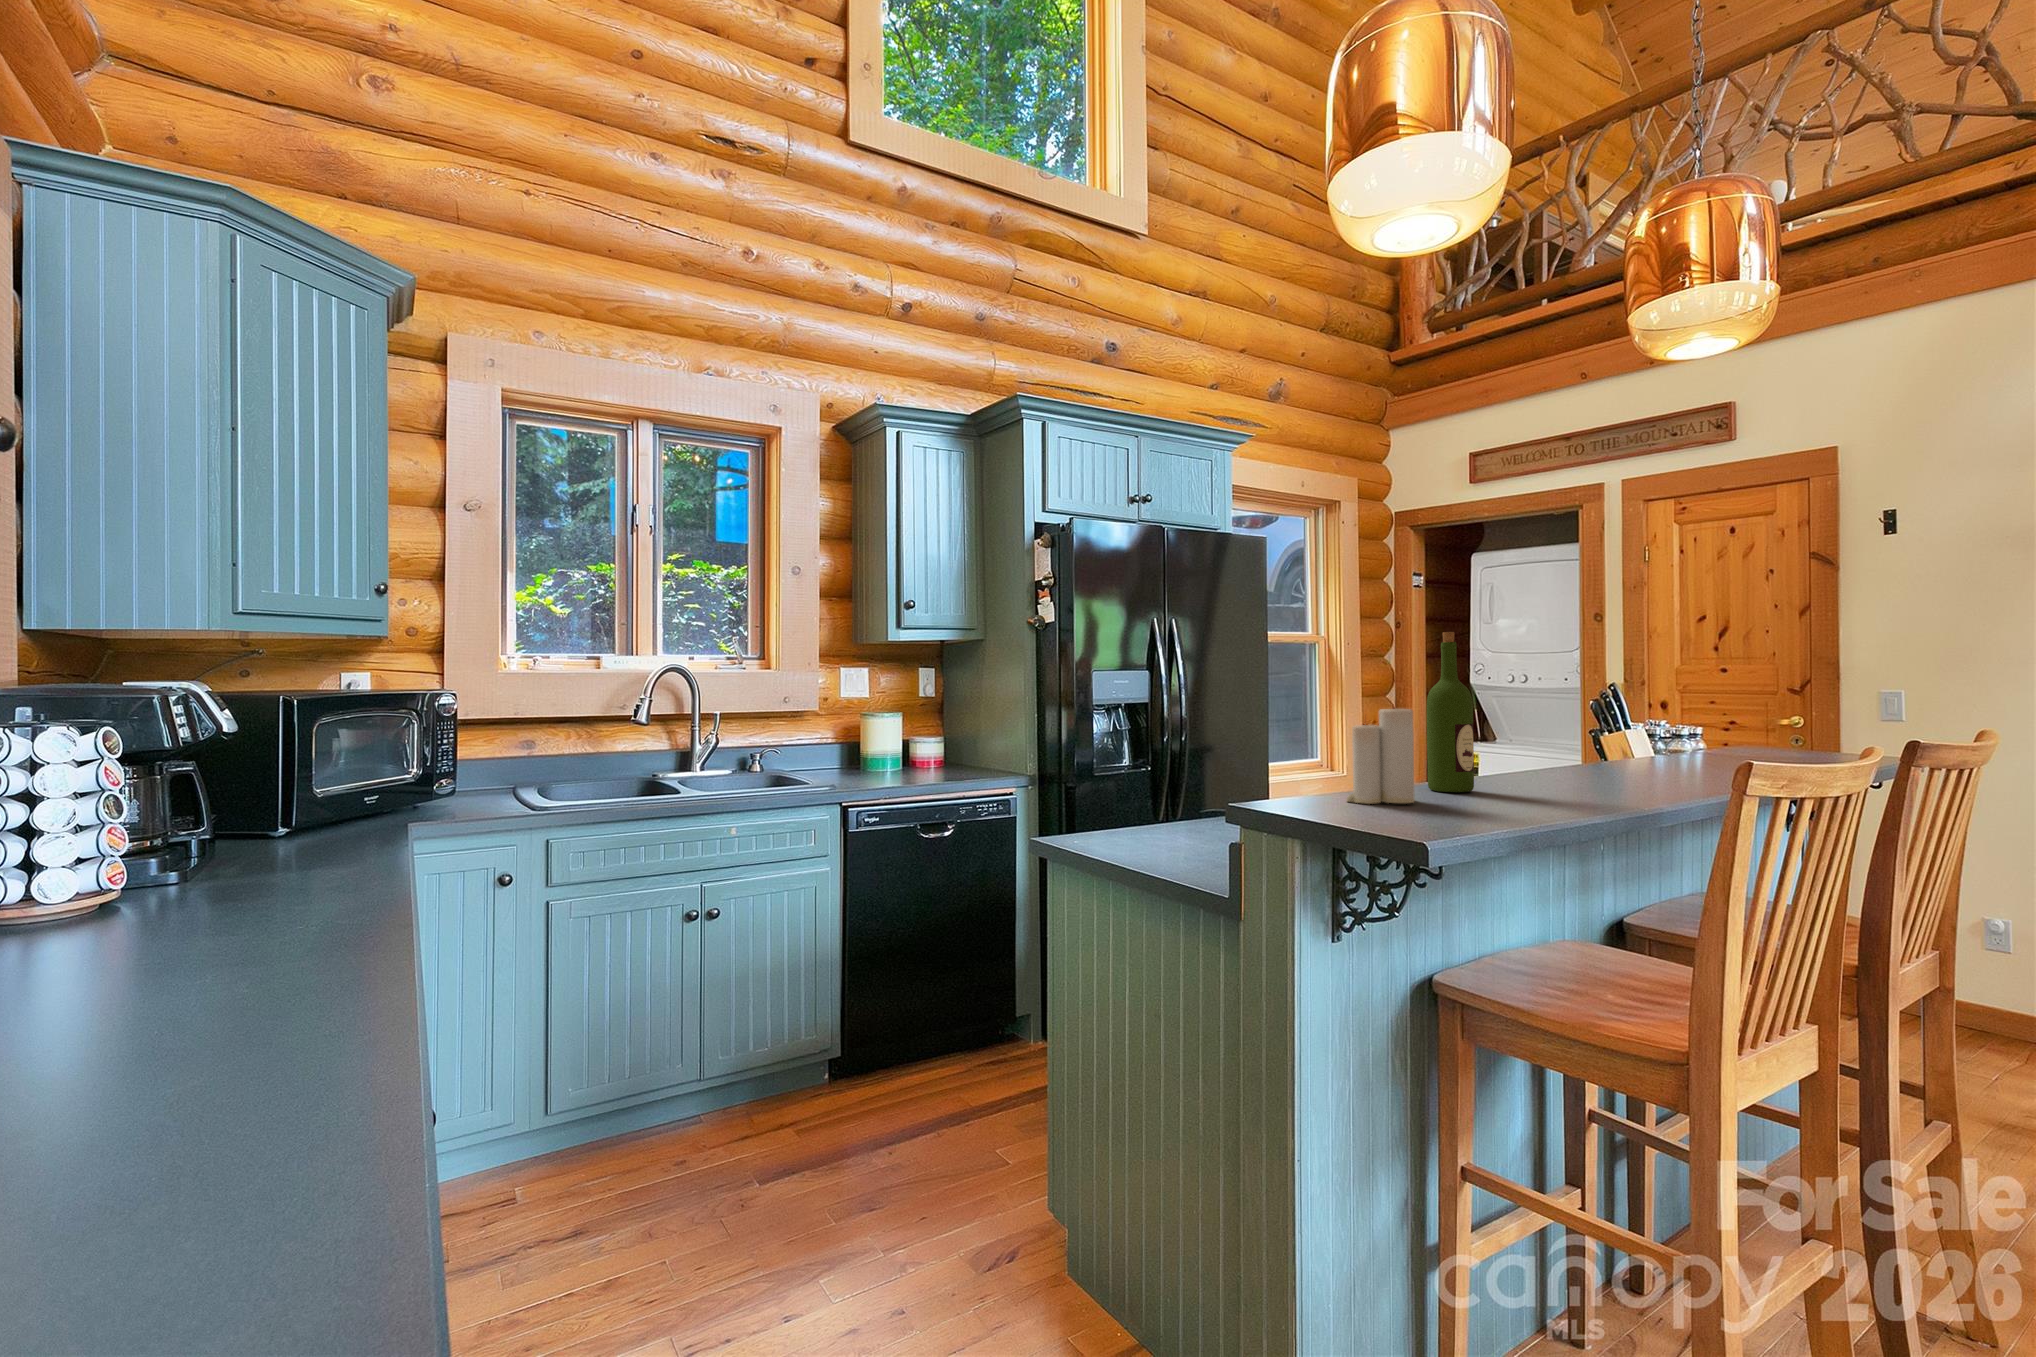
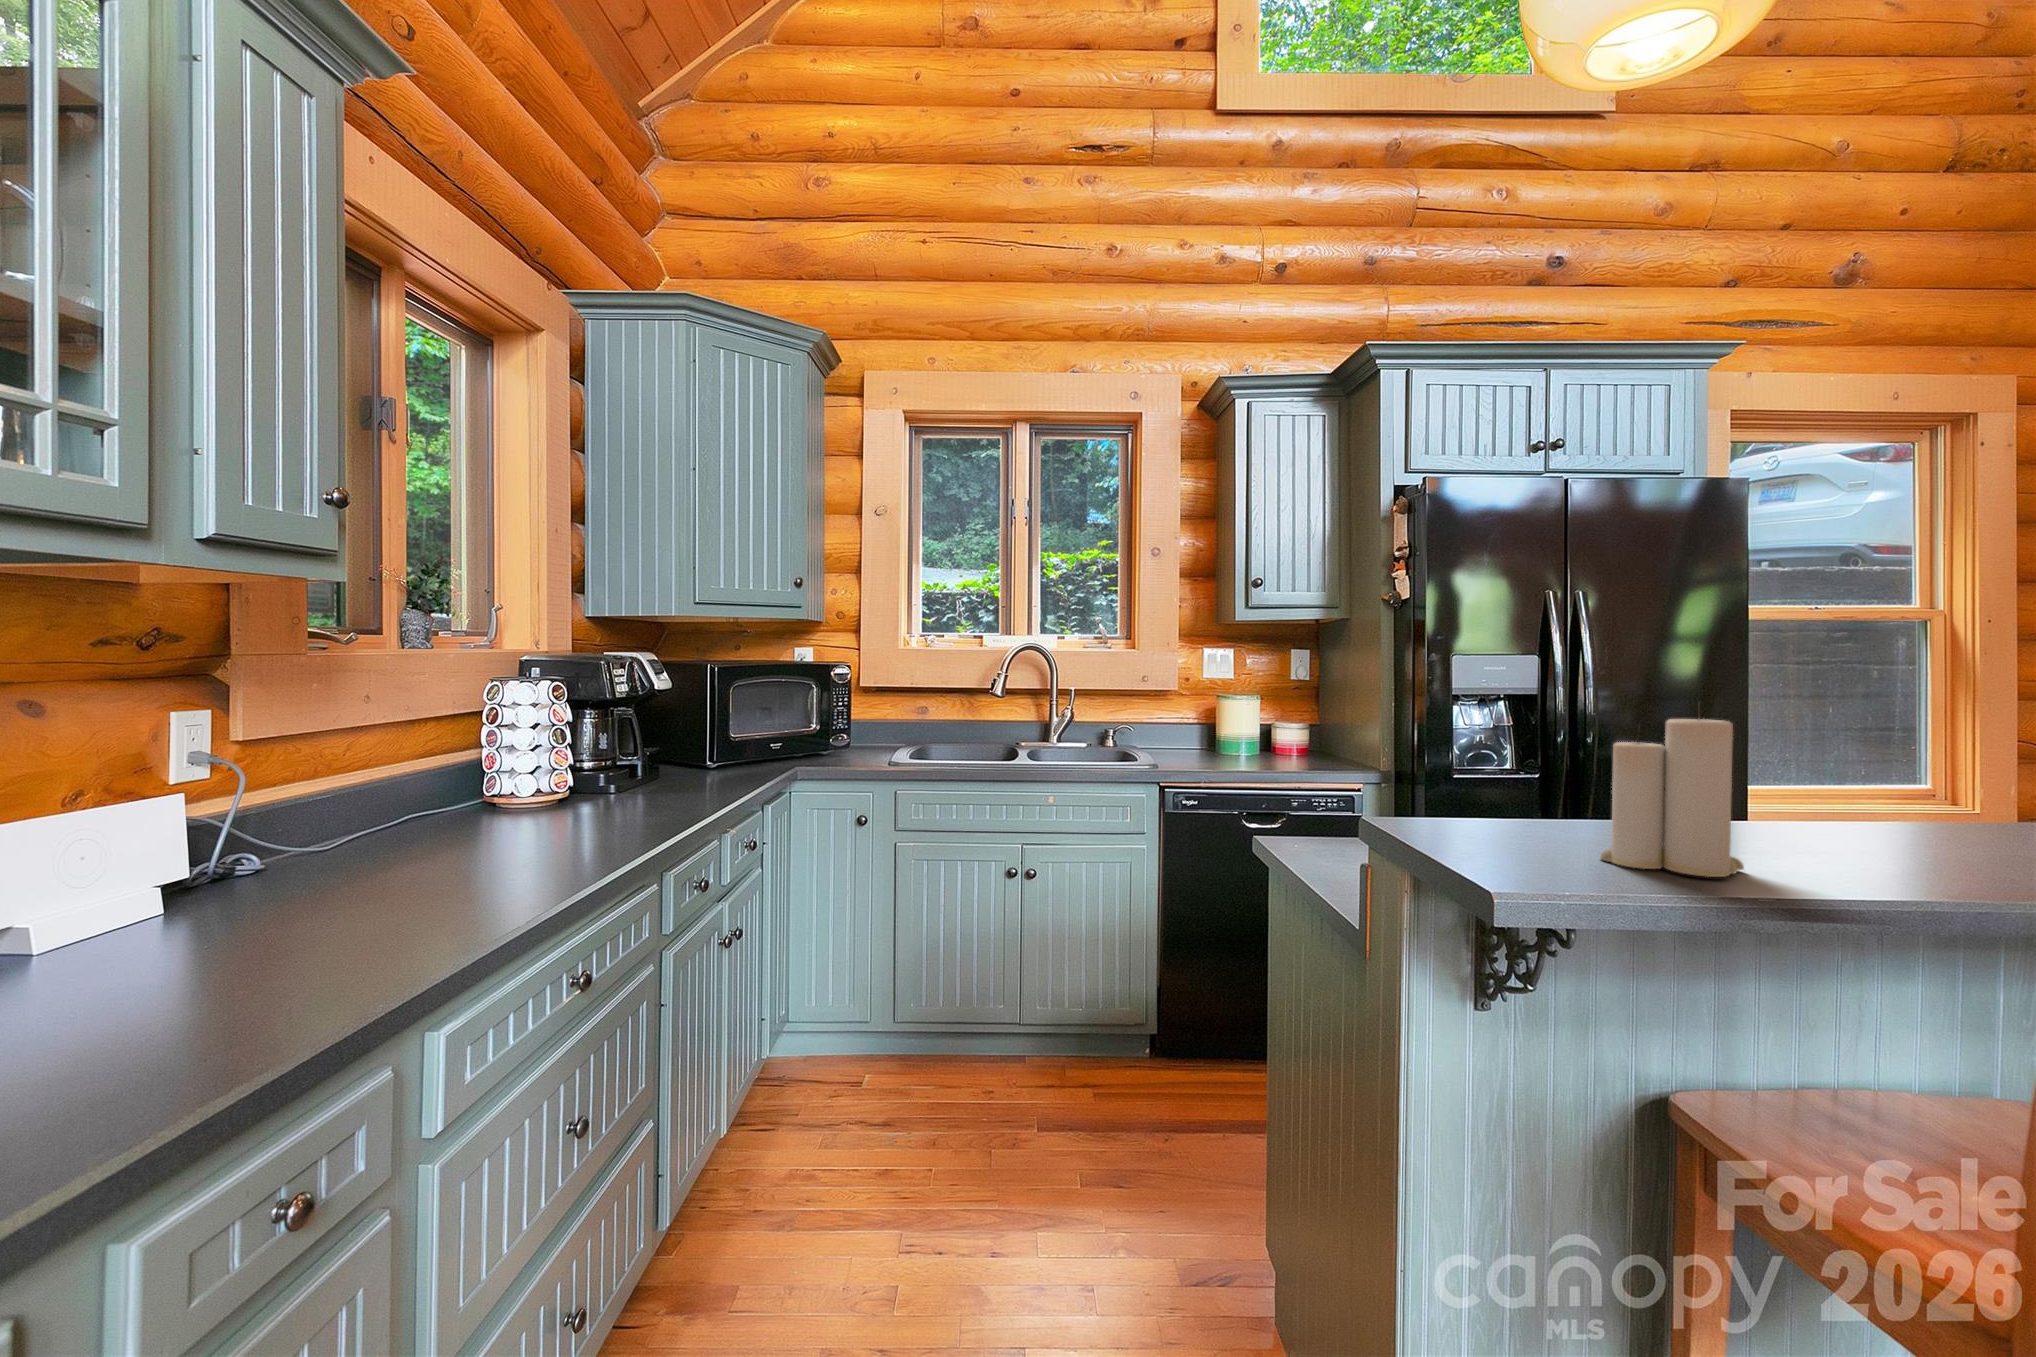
wine bottle: present [1427,632,1474,792] -> none [1822,592,1926,871]

